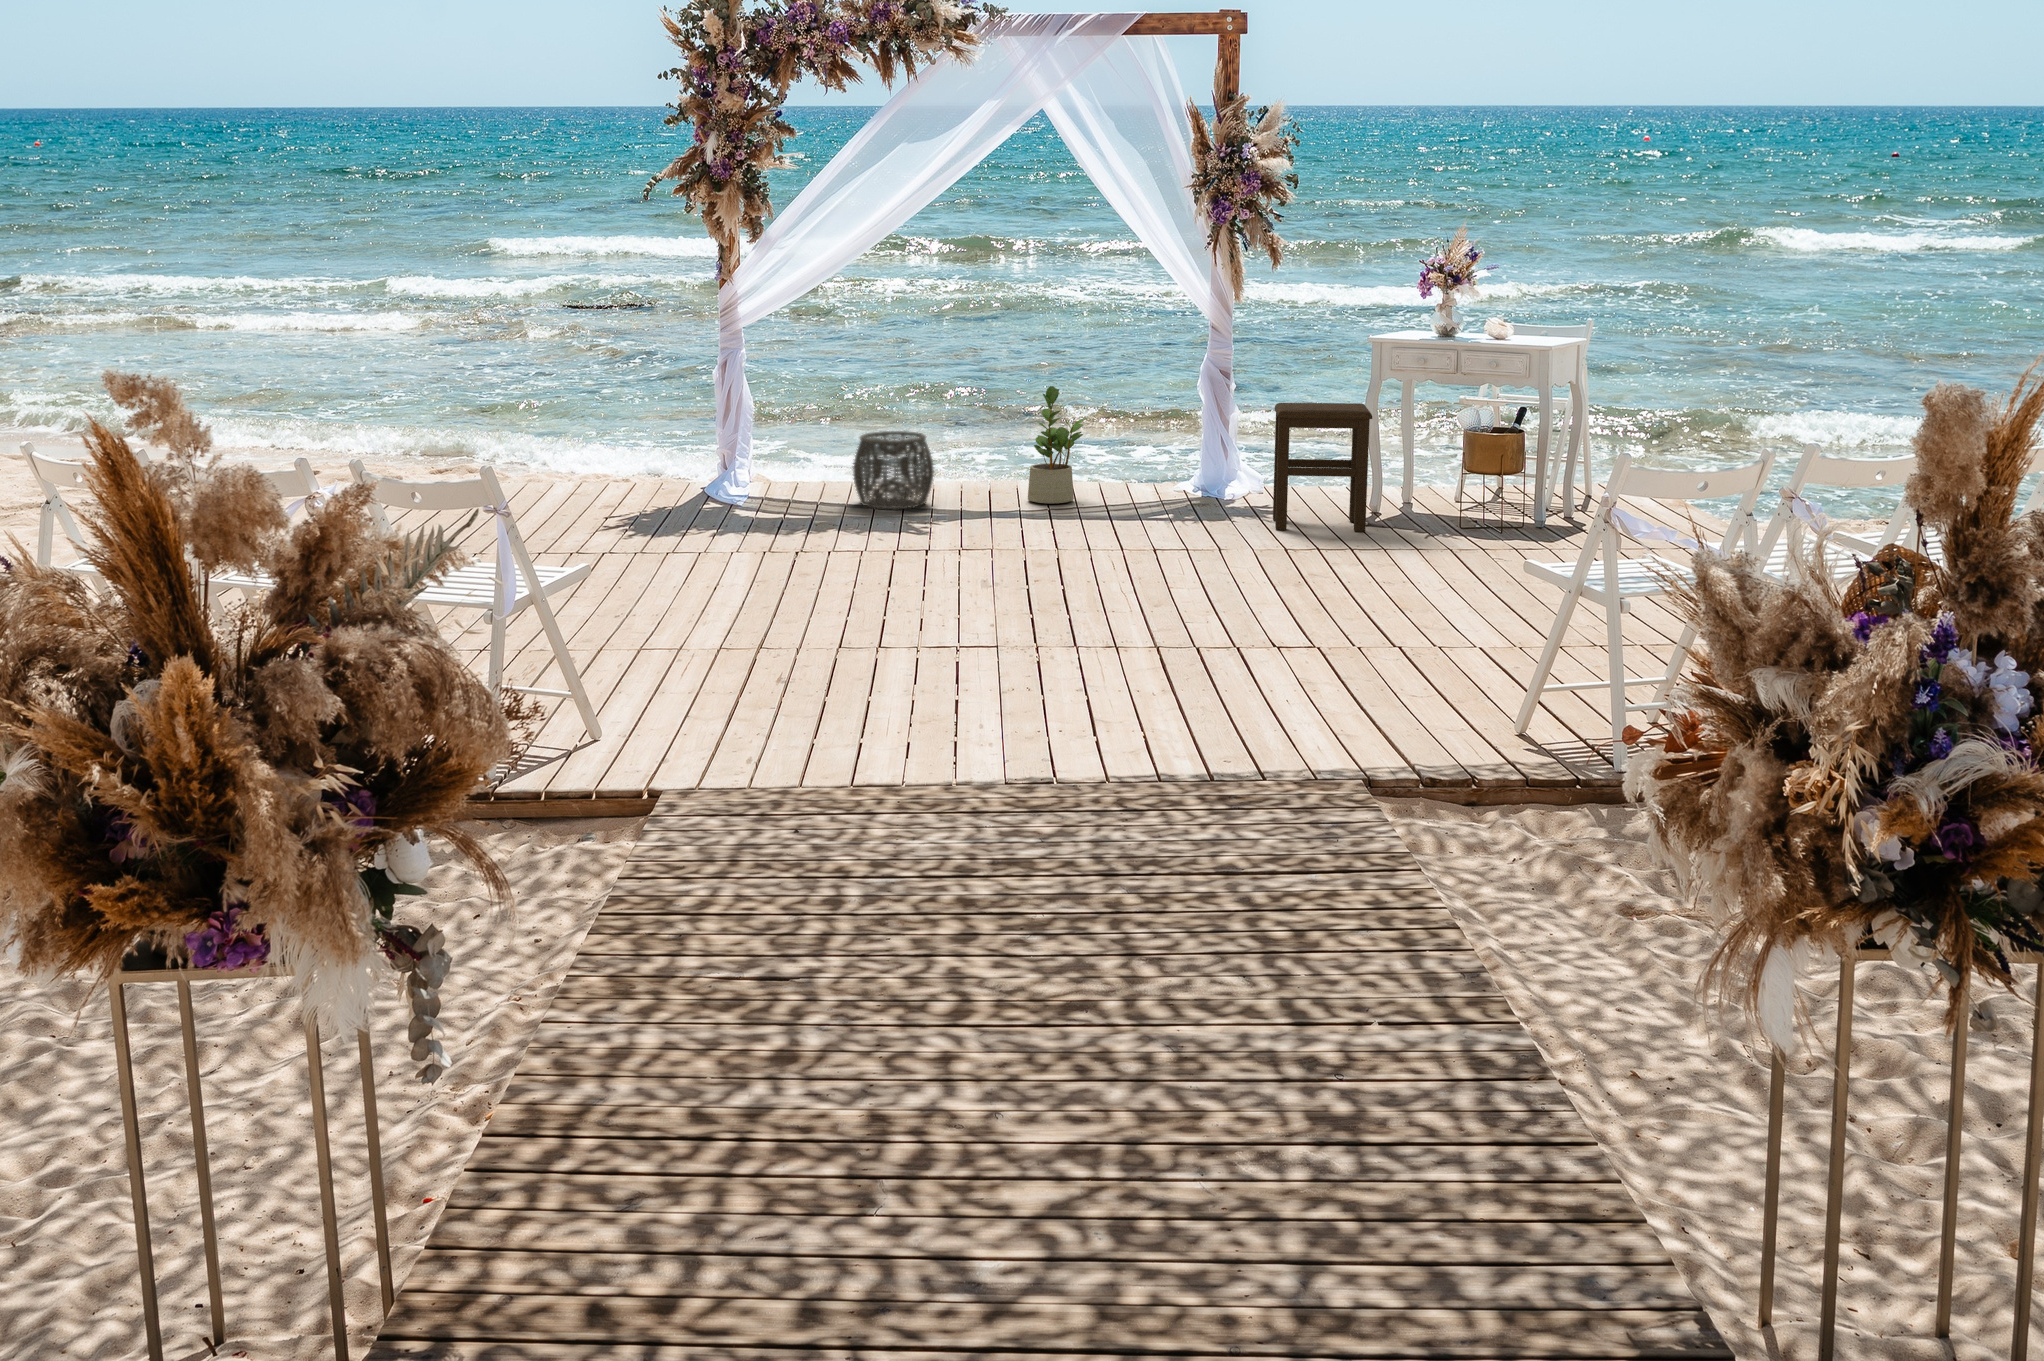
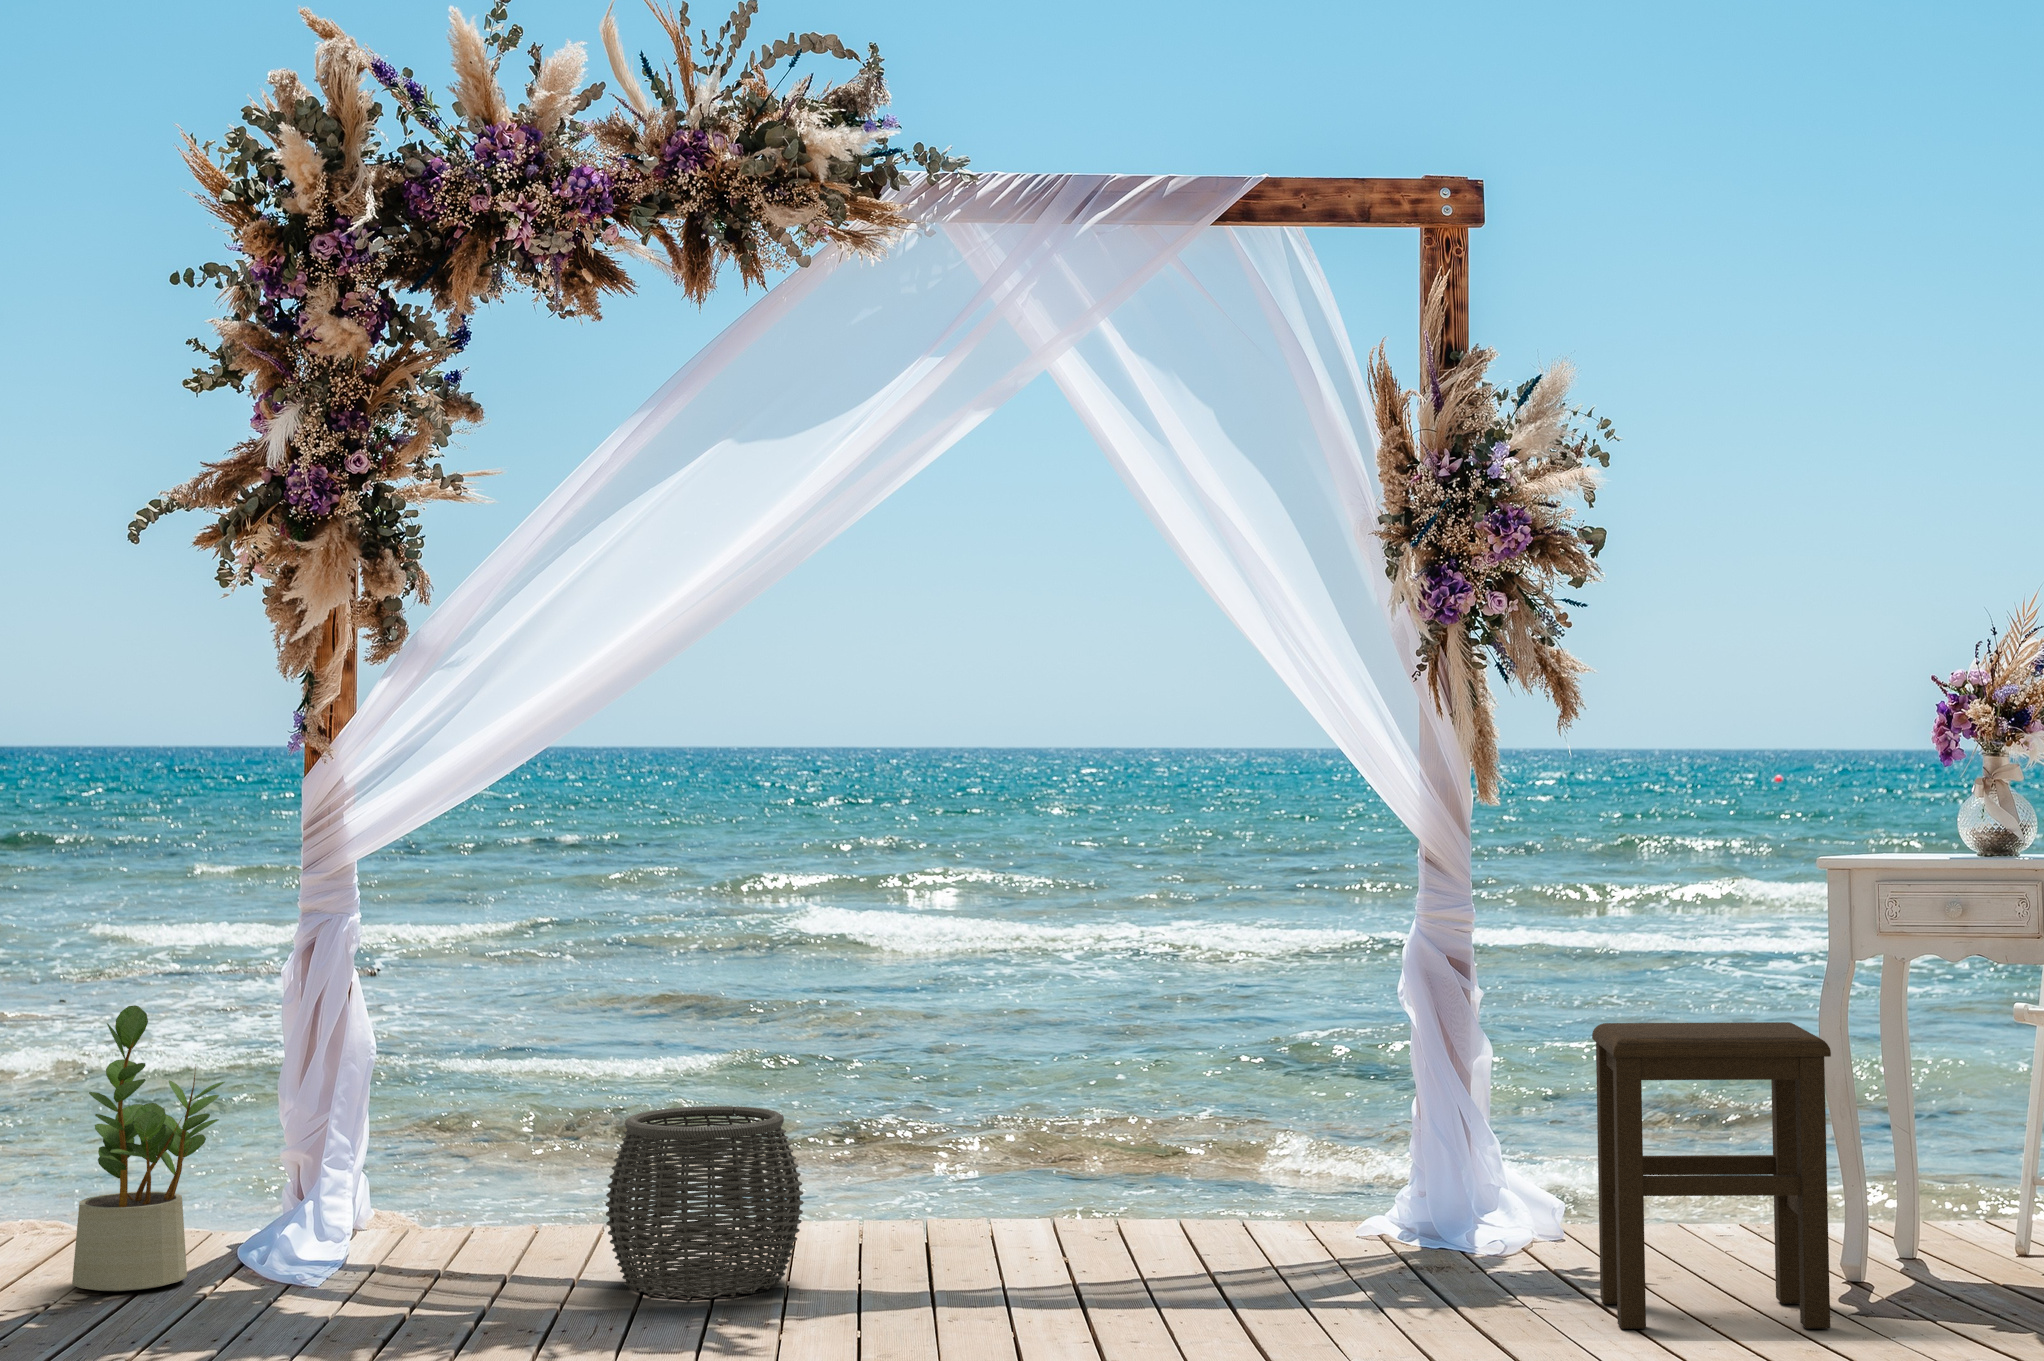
potted plant: present [1028,386,1087,504] -> present [72,1005,225,1291]

